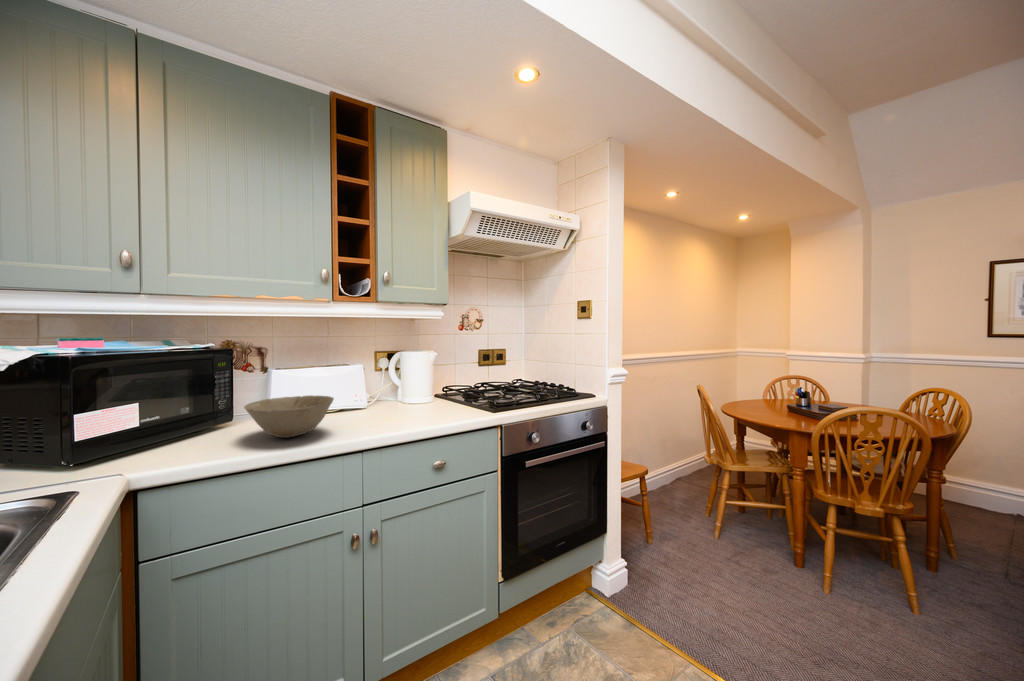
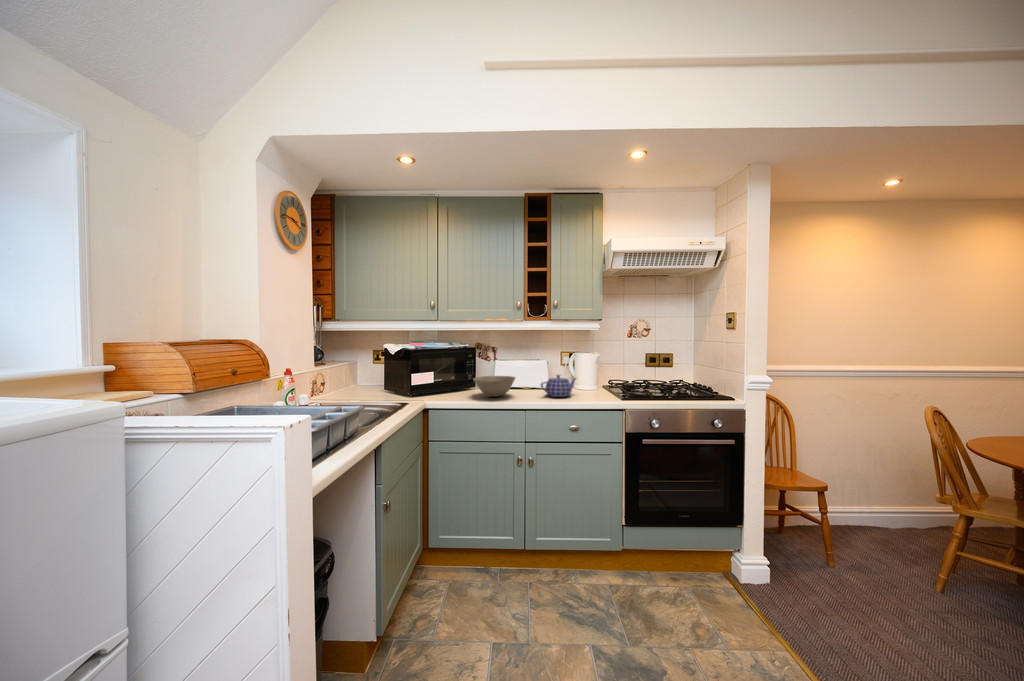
teapot: none [377,386,422,421] -> present [541,375,576,397]

